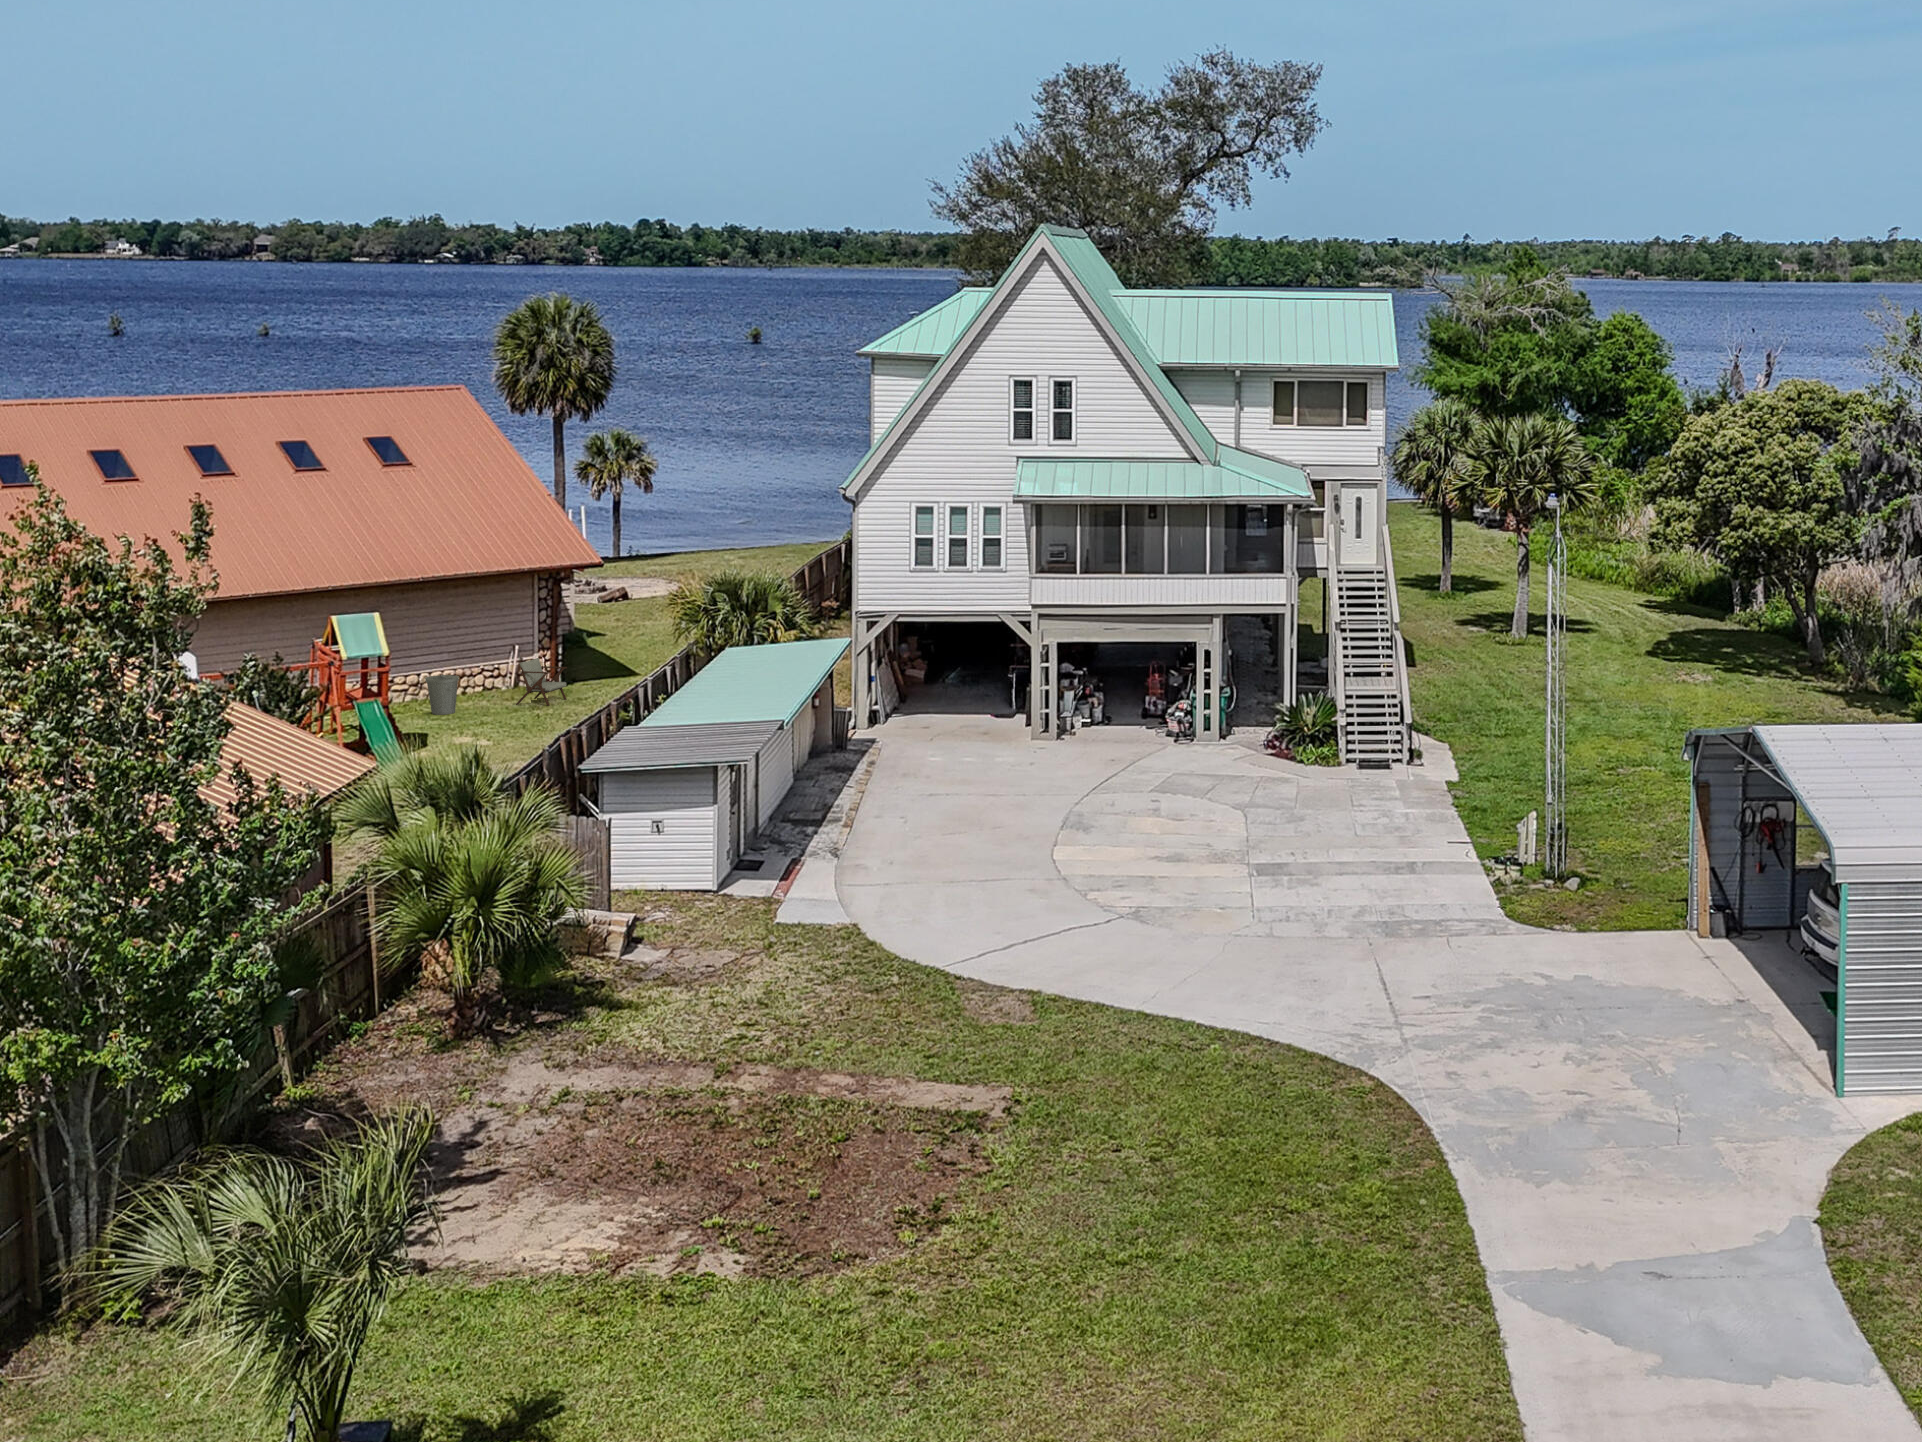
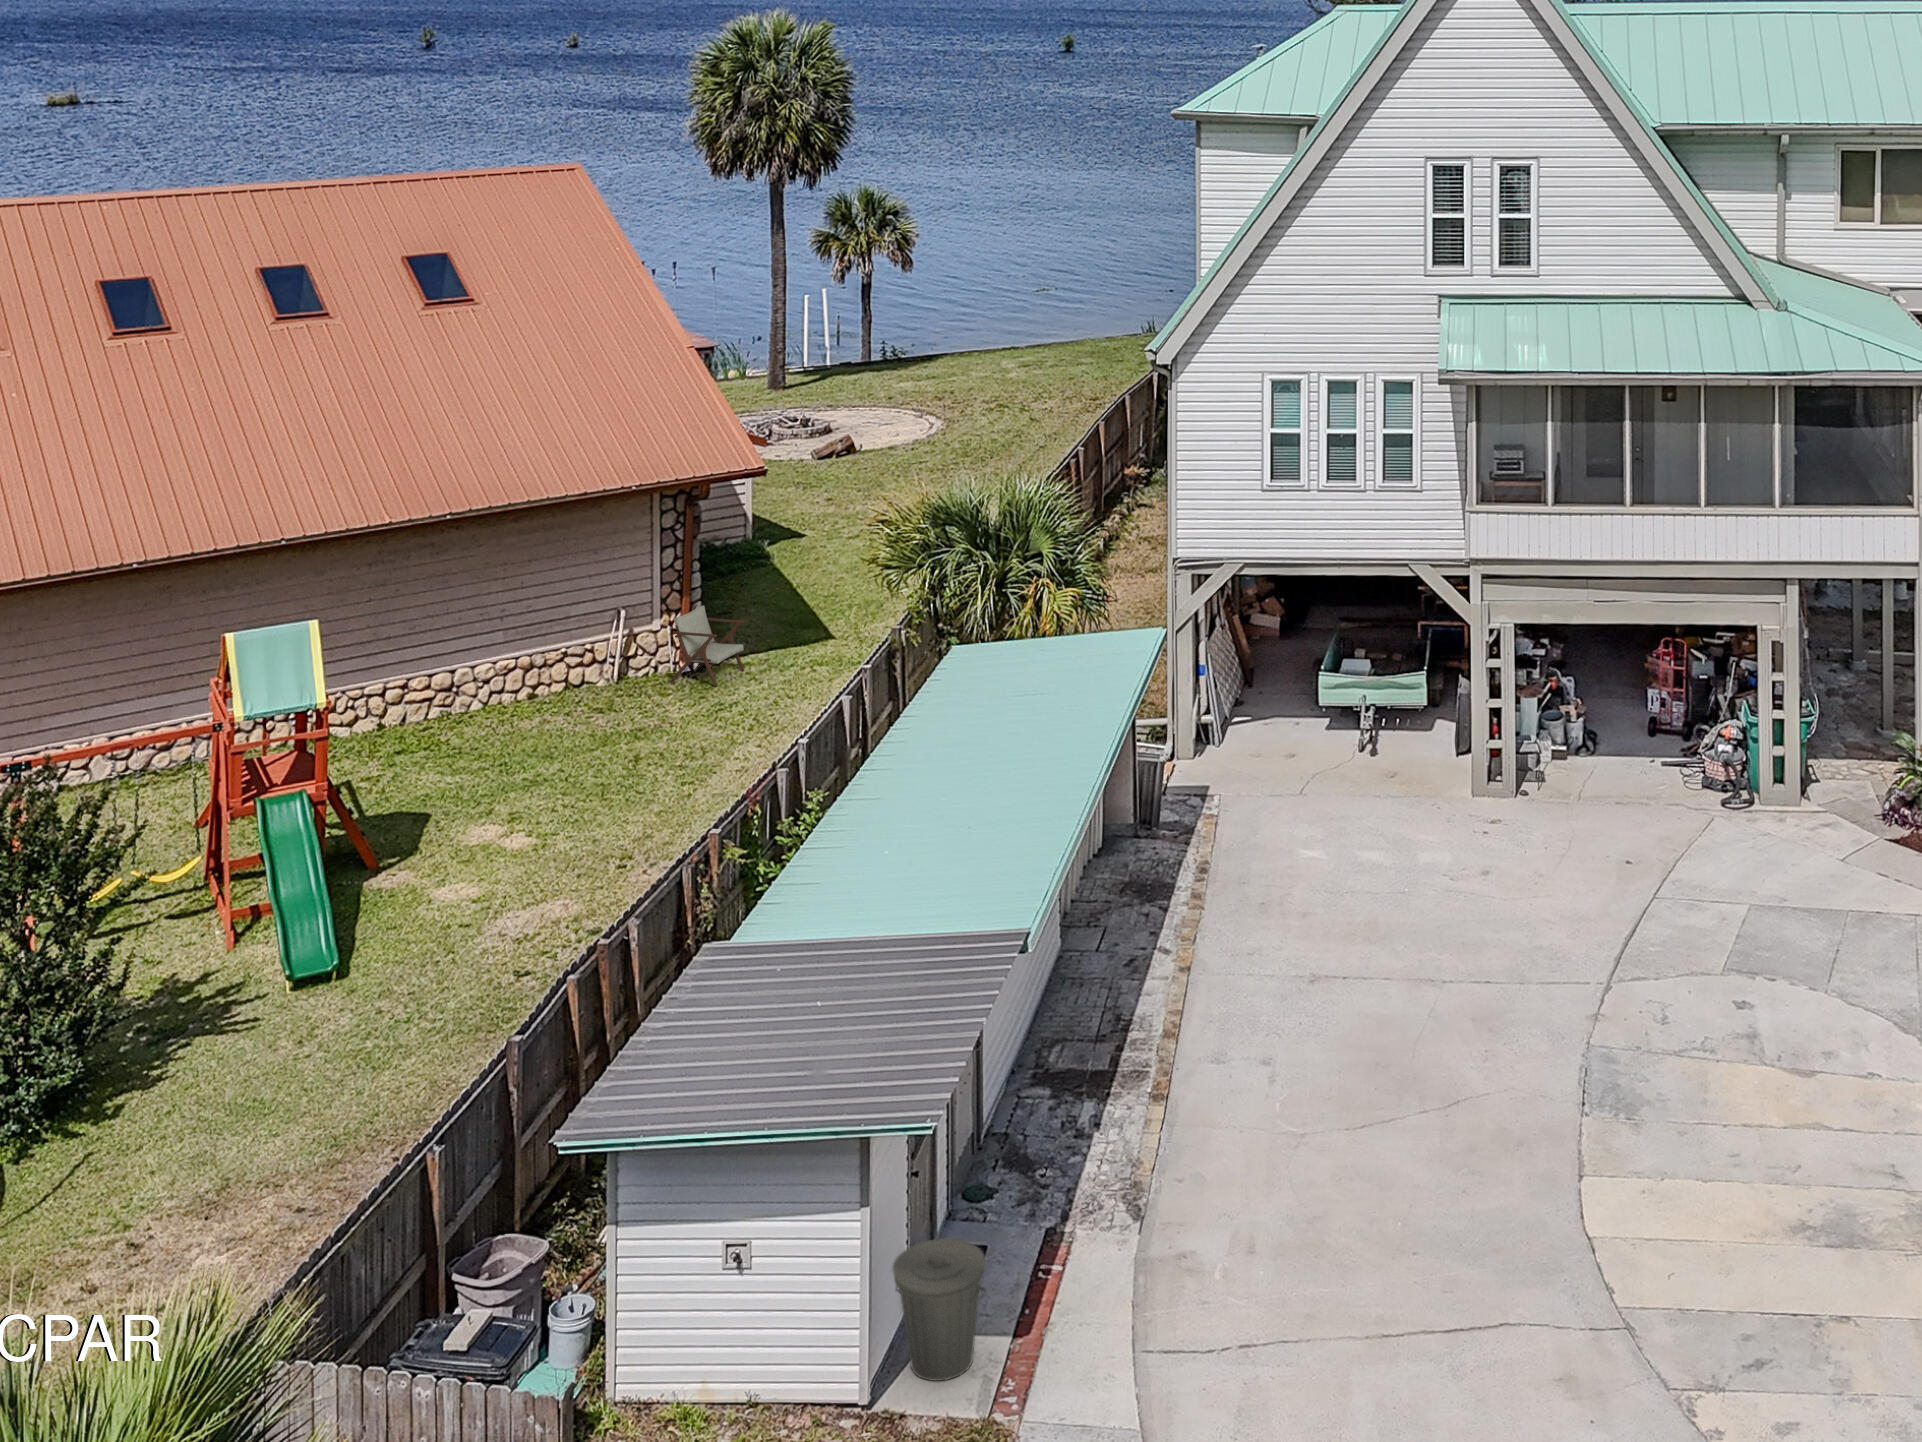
trash can: present [425,674,459,715] -> present [892,1239,986,1381]

